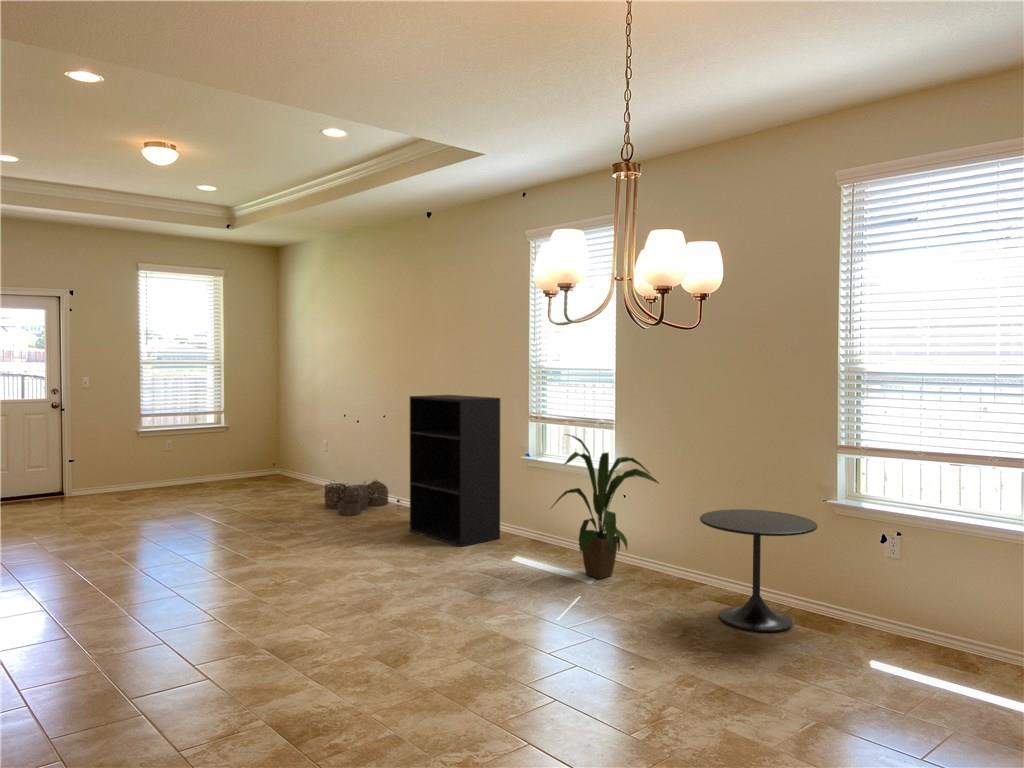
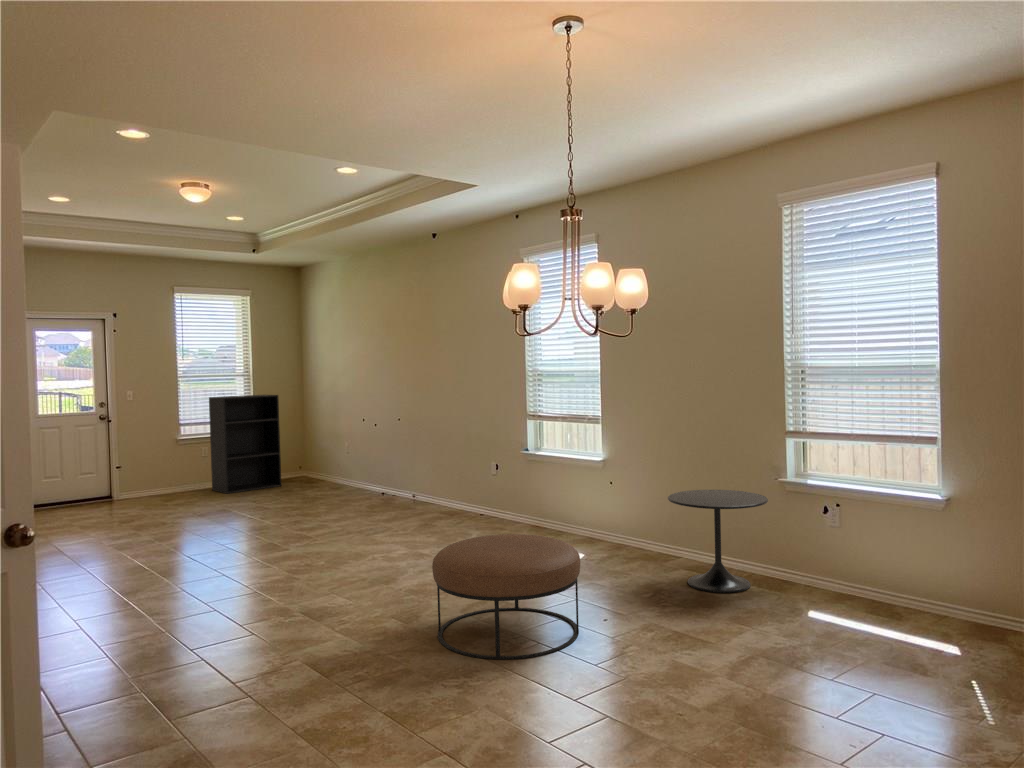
bookshelf: present [410,395,500,547] -> present [209,395,281,494]
house plant: present [553,434,658,579] -> none [542,429,638,556]
woven basket: present [325,481,388,516] -> none [347,477,406,510]
ottoman: none [430,561,609,724] -> present [432,534,580,659]

